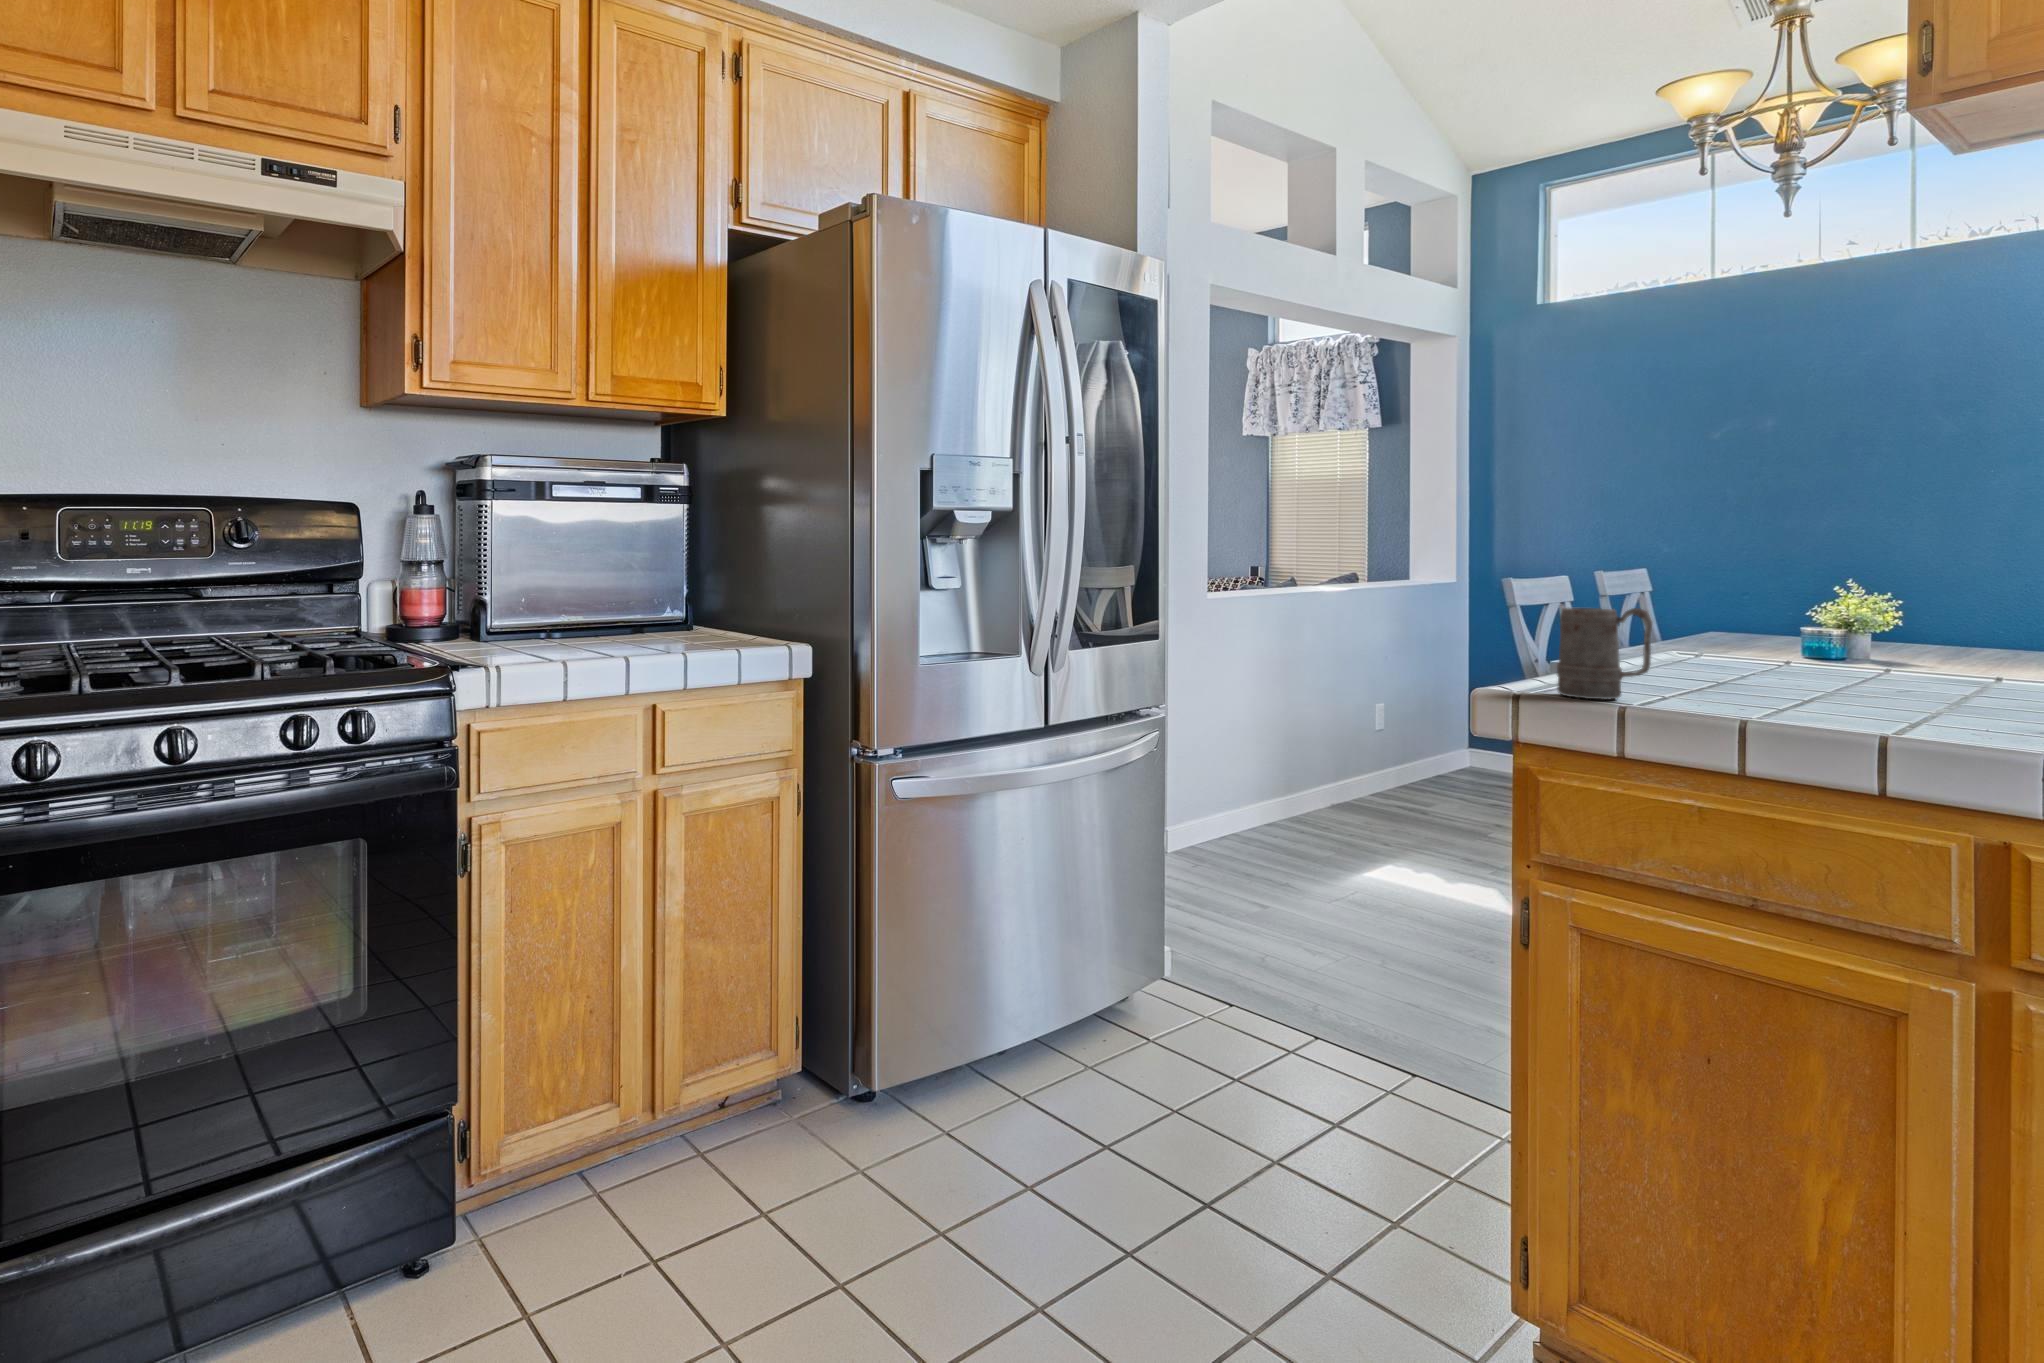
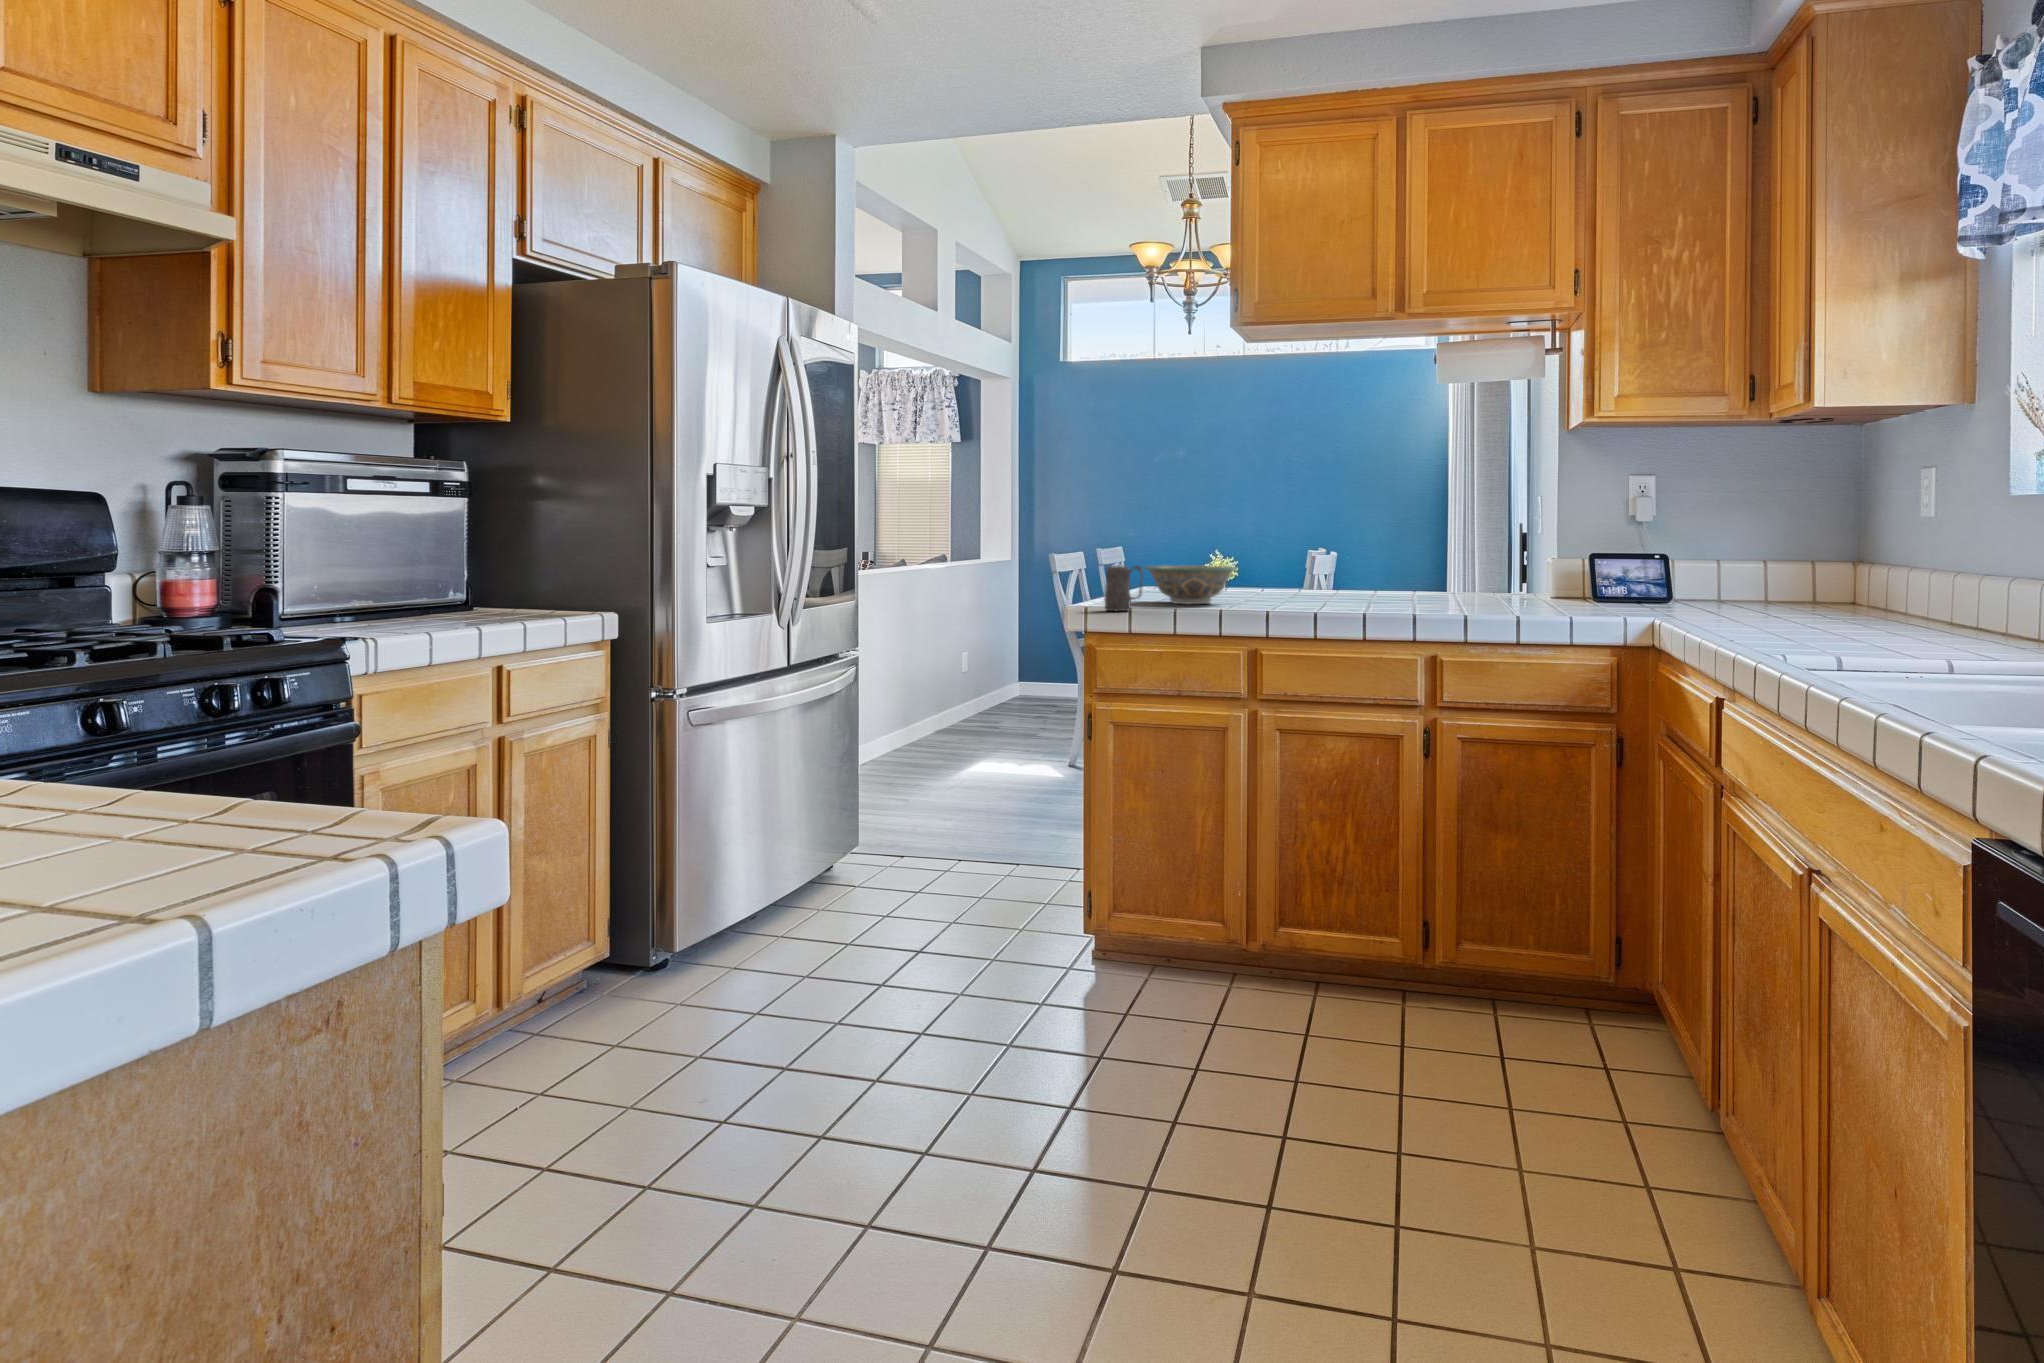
bowl: none [1661,605,1922,690] -> present [1145,566,1237,604]

